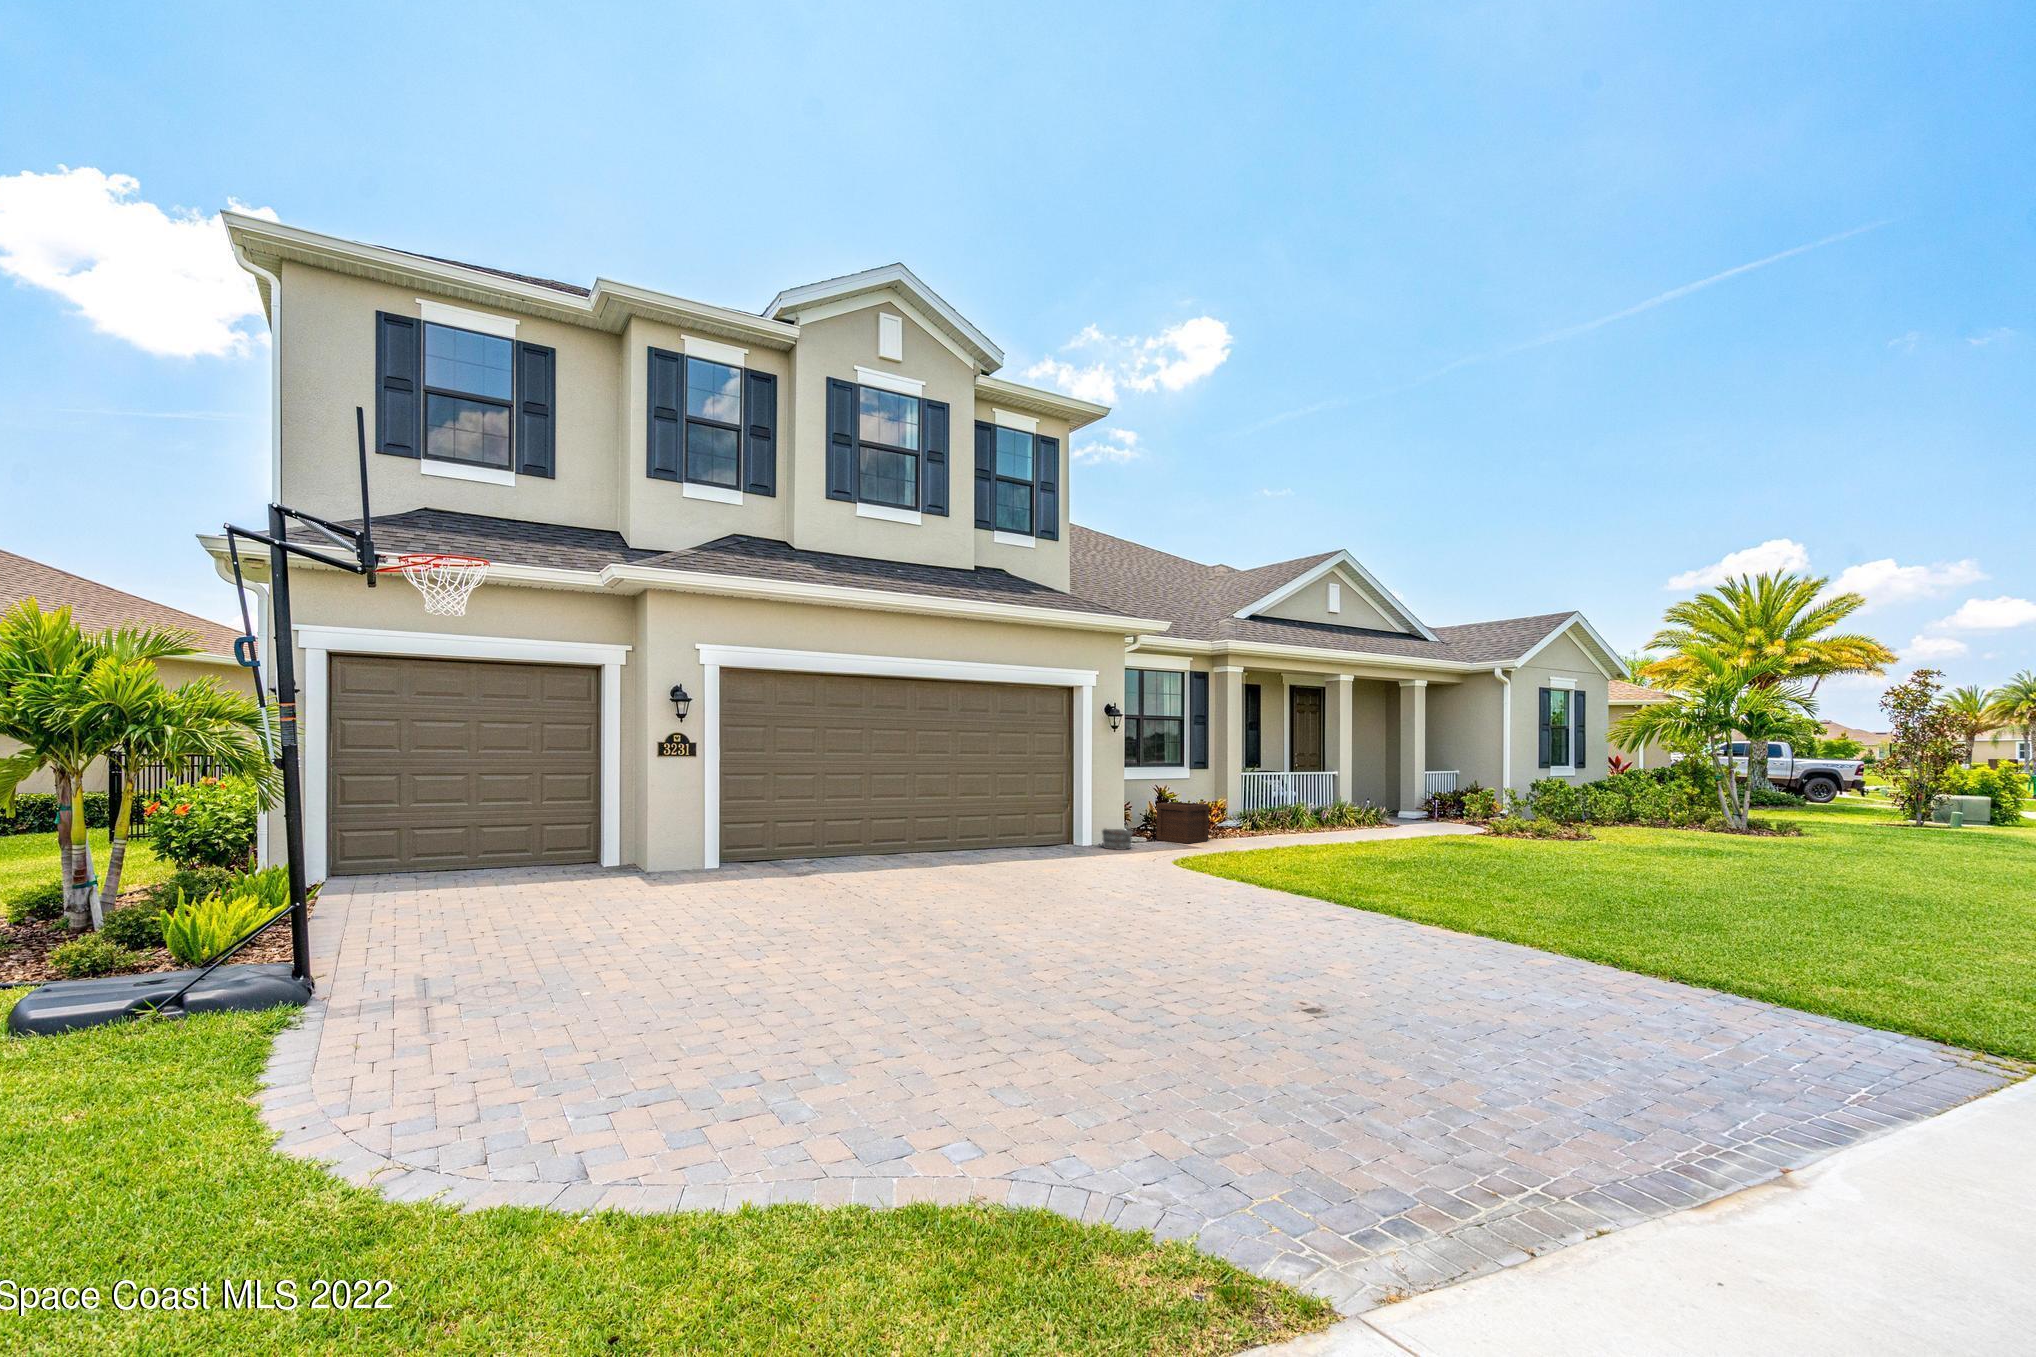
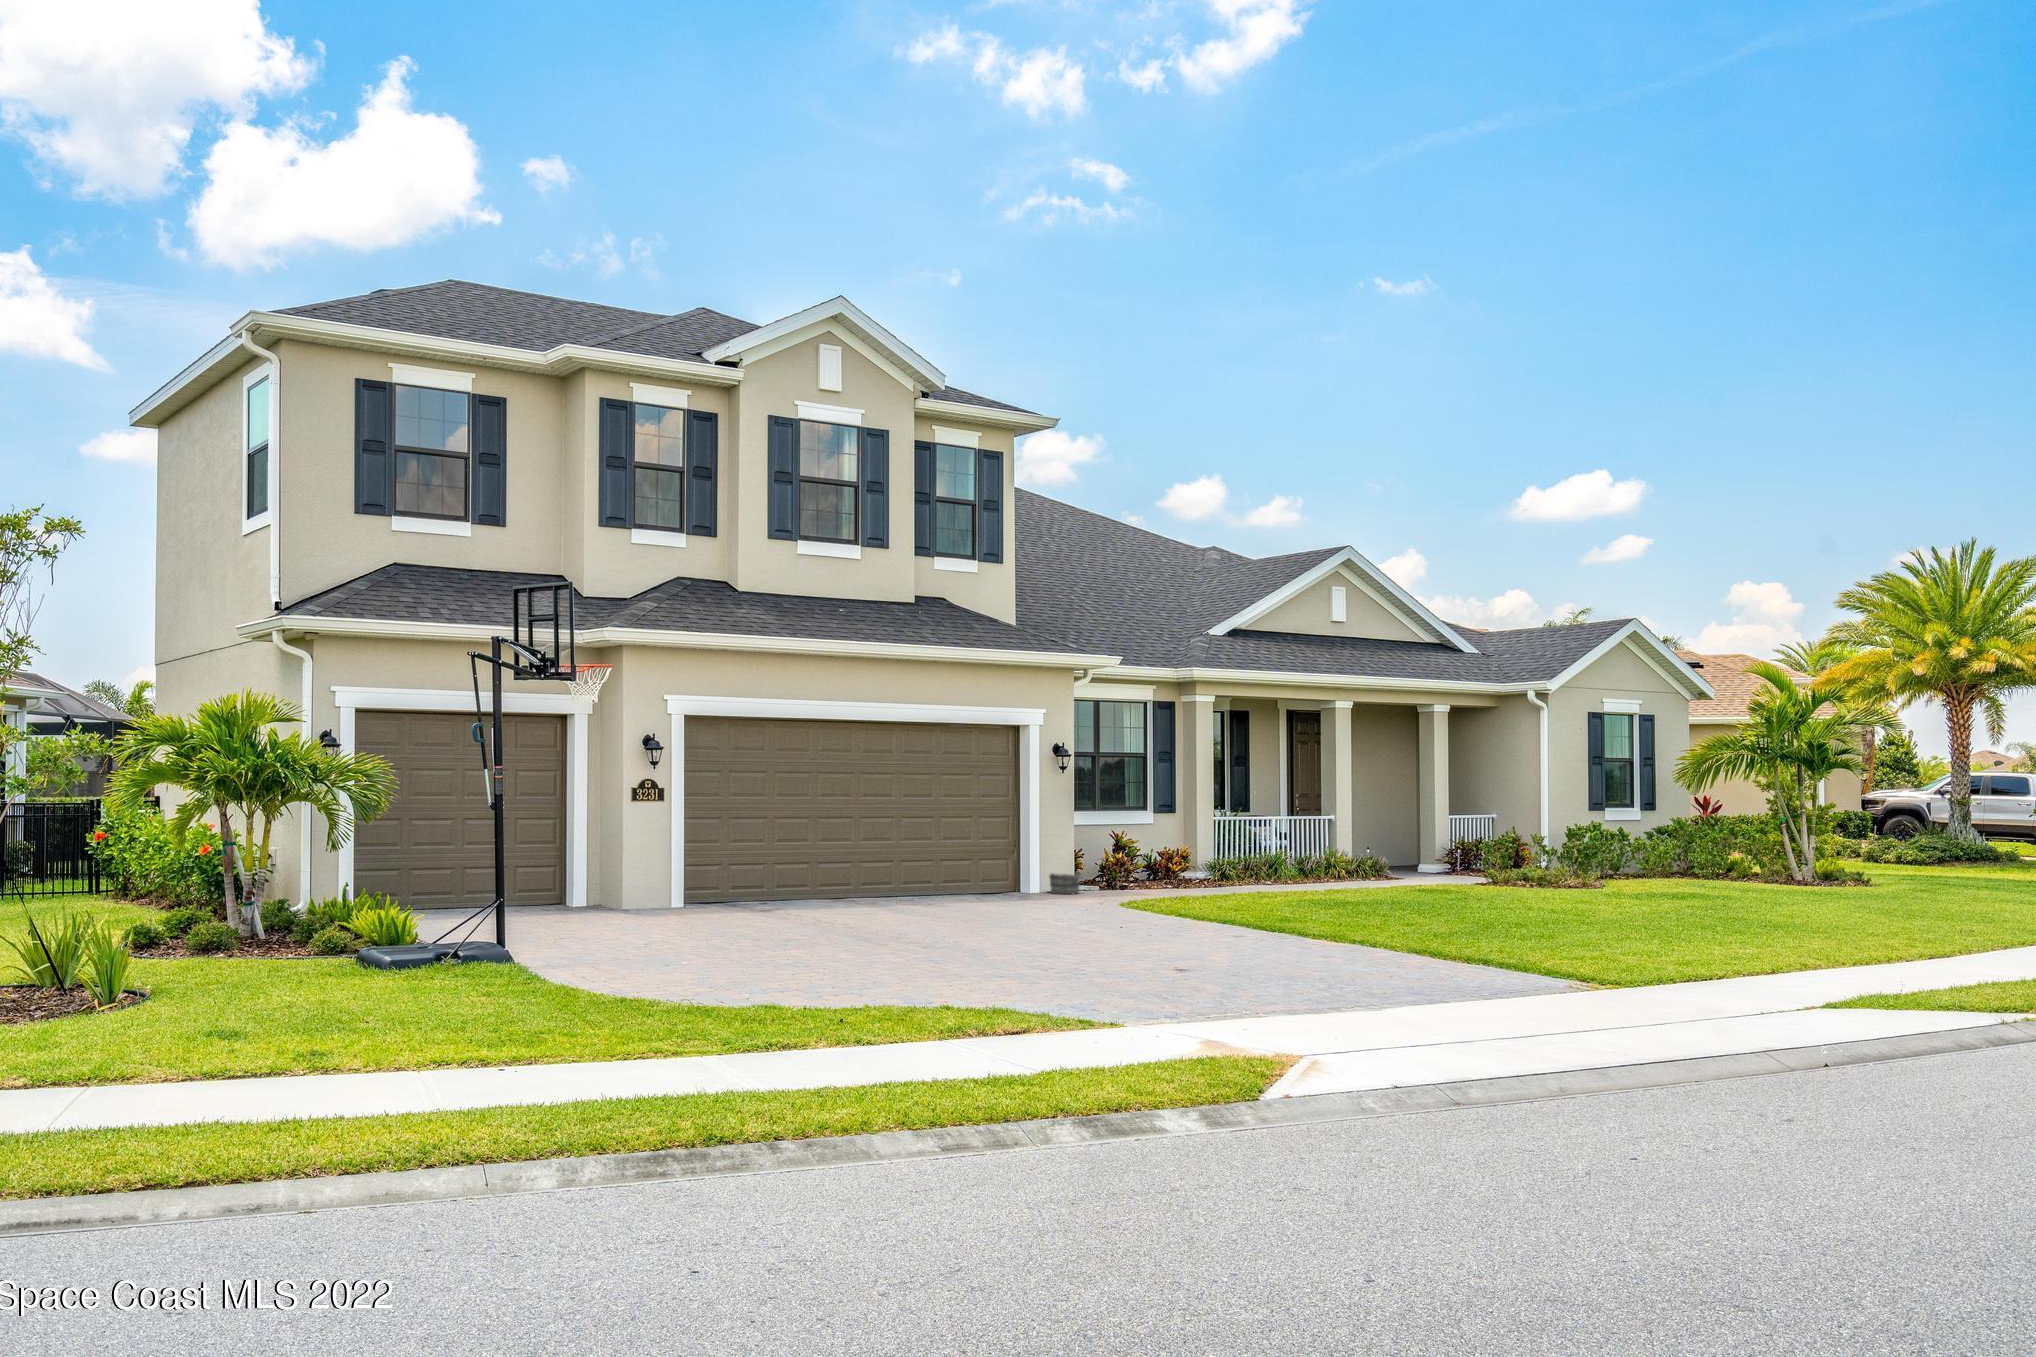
wooden crate: present [1156,802,1209,844] -> none [1109,848,1165,890]

